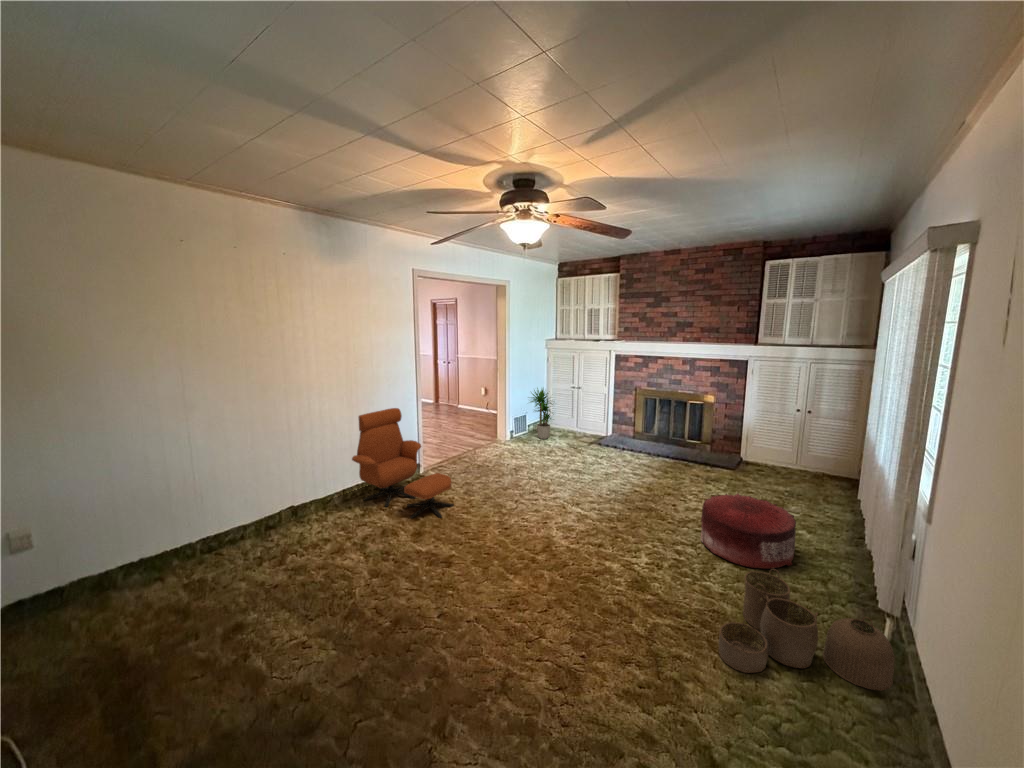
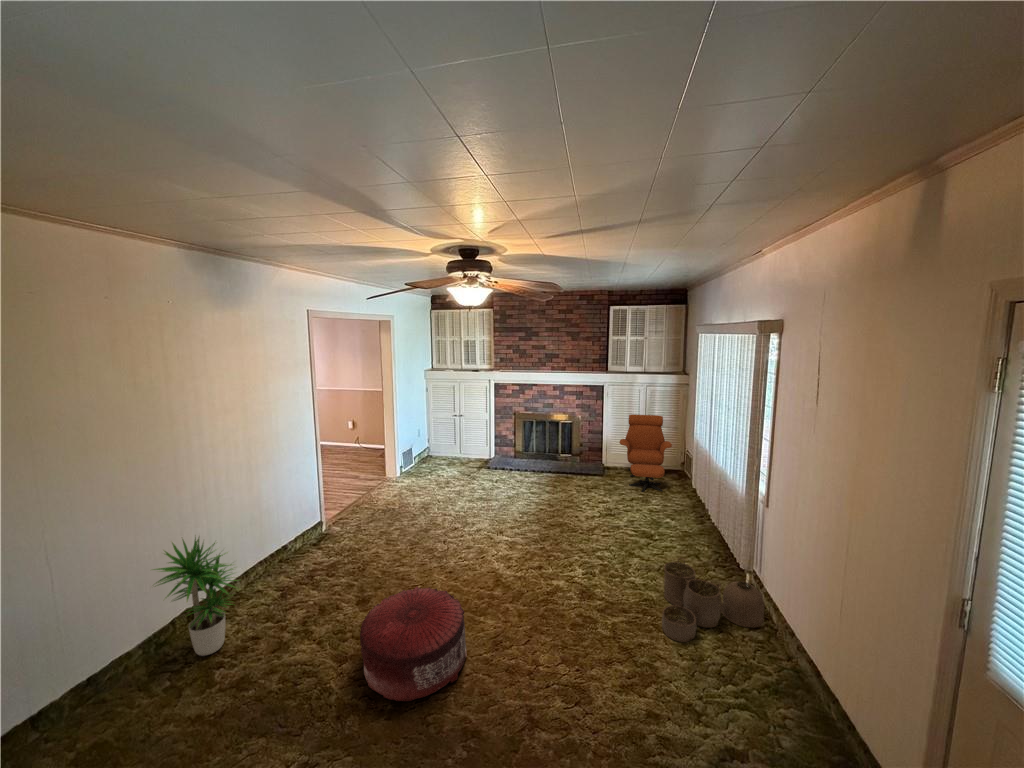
potted plant: present [531,388,553,439] -> present [153,537,237,656]
lounge chair: present [352,408,454,518] -> present [619,415,672,492]
pouf: present [701,494,796,569] -> present [360,586,467,701]

